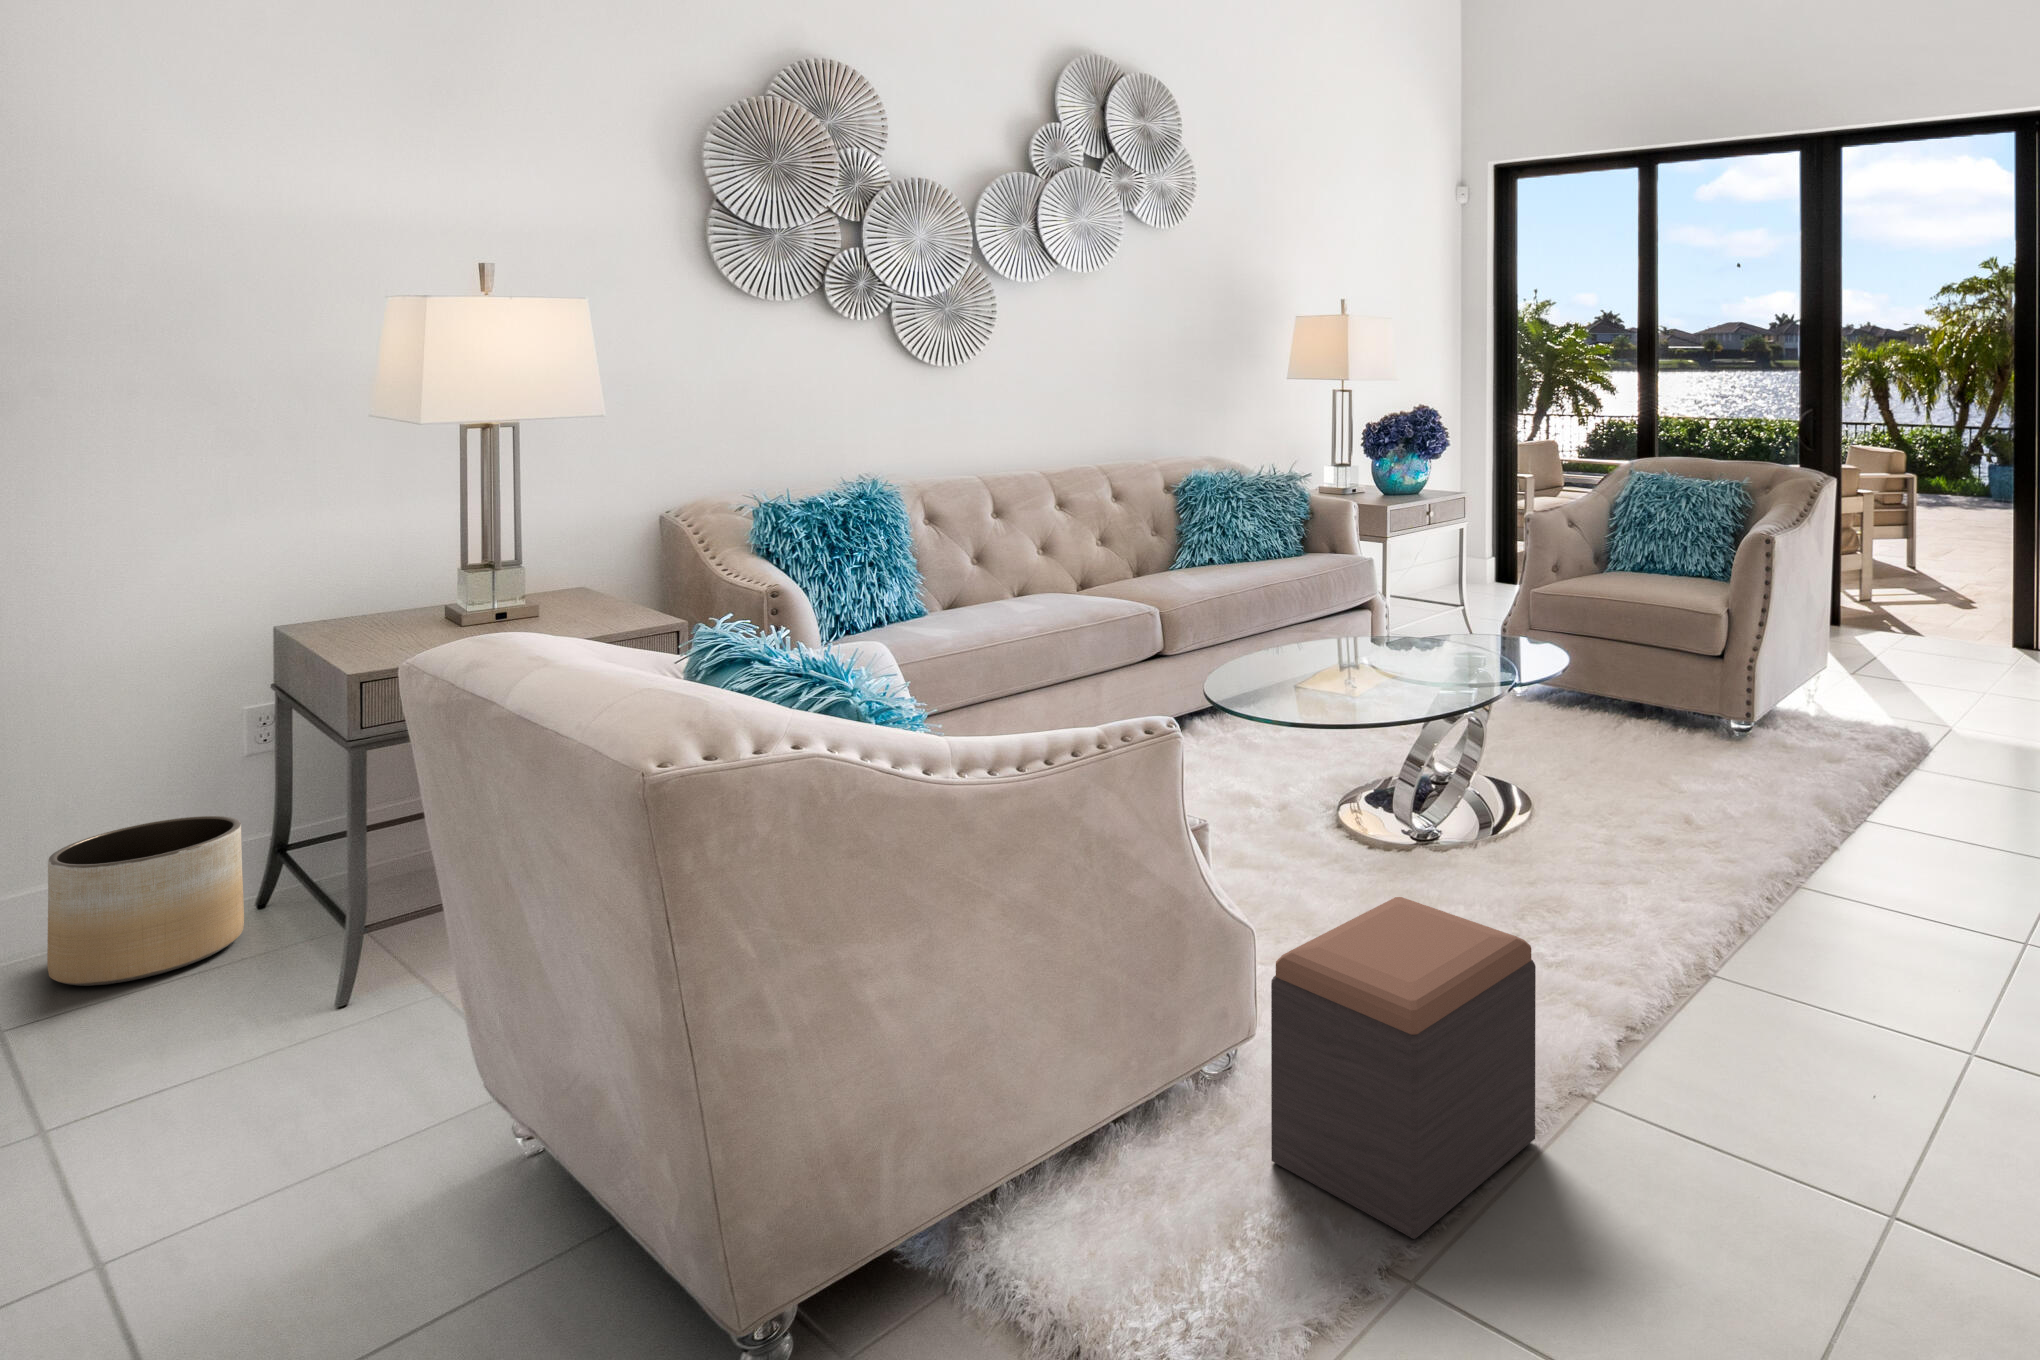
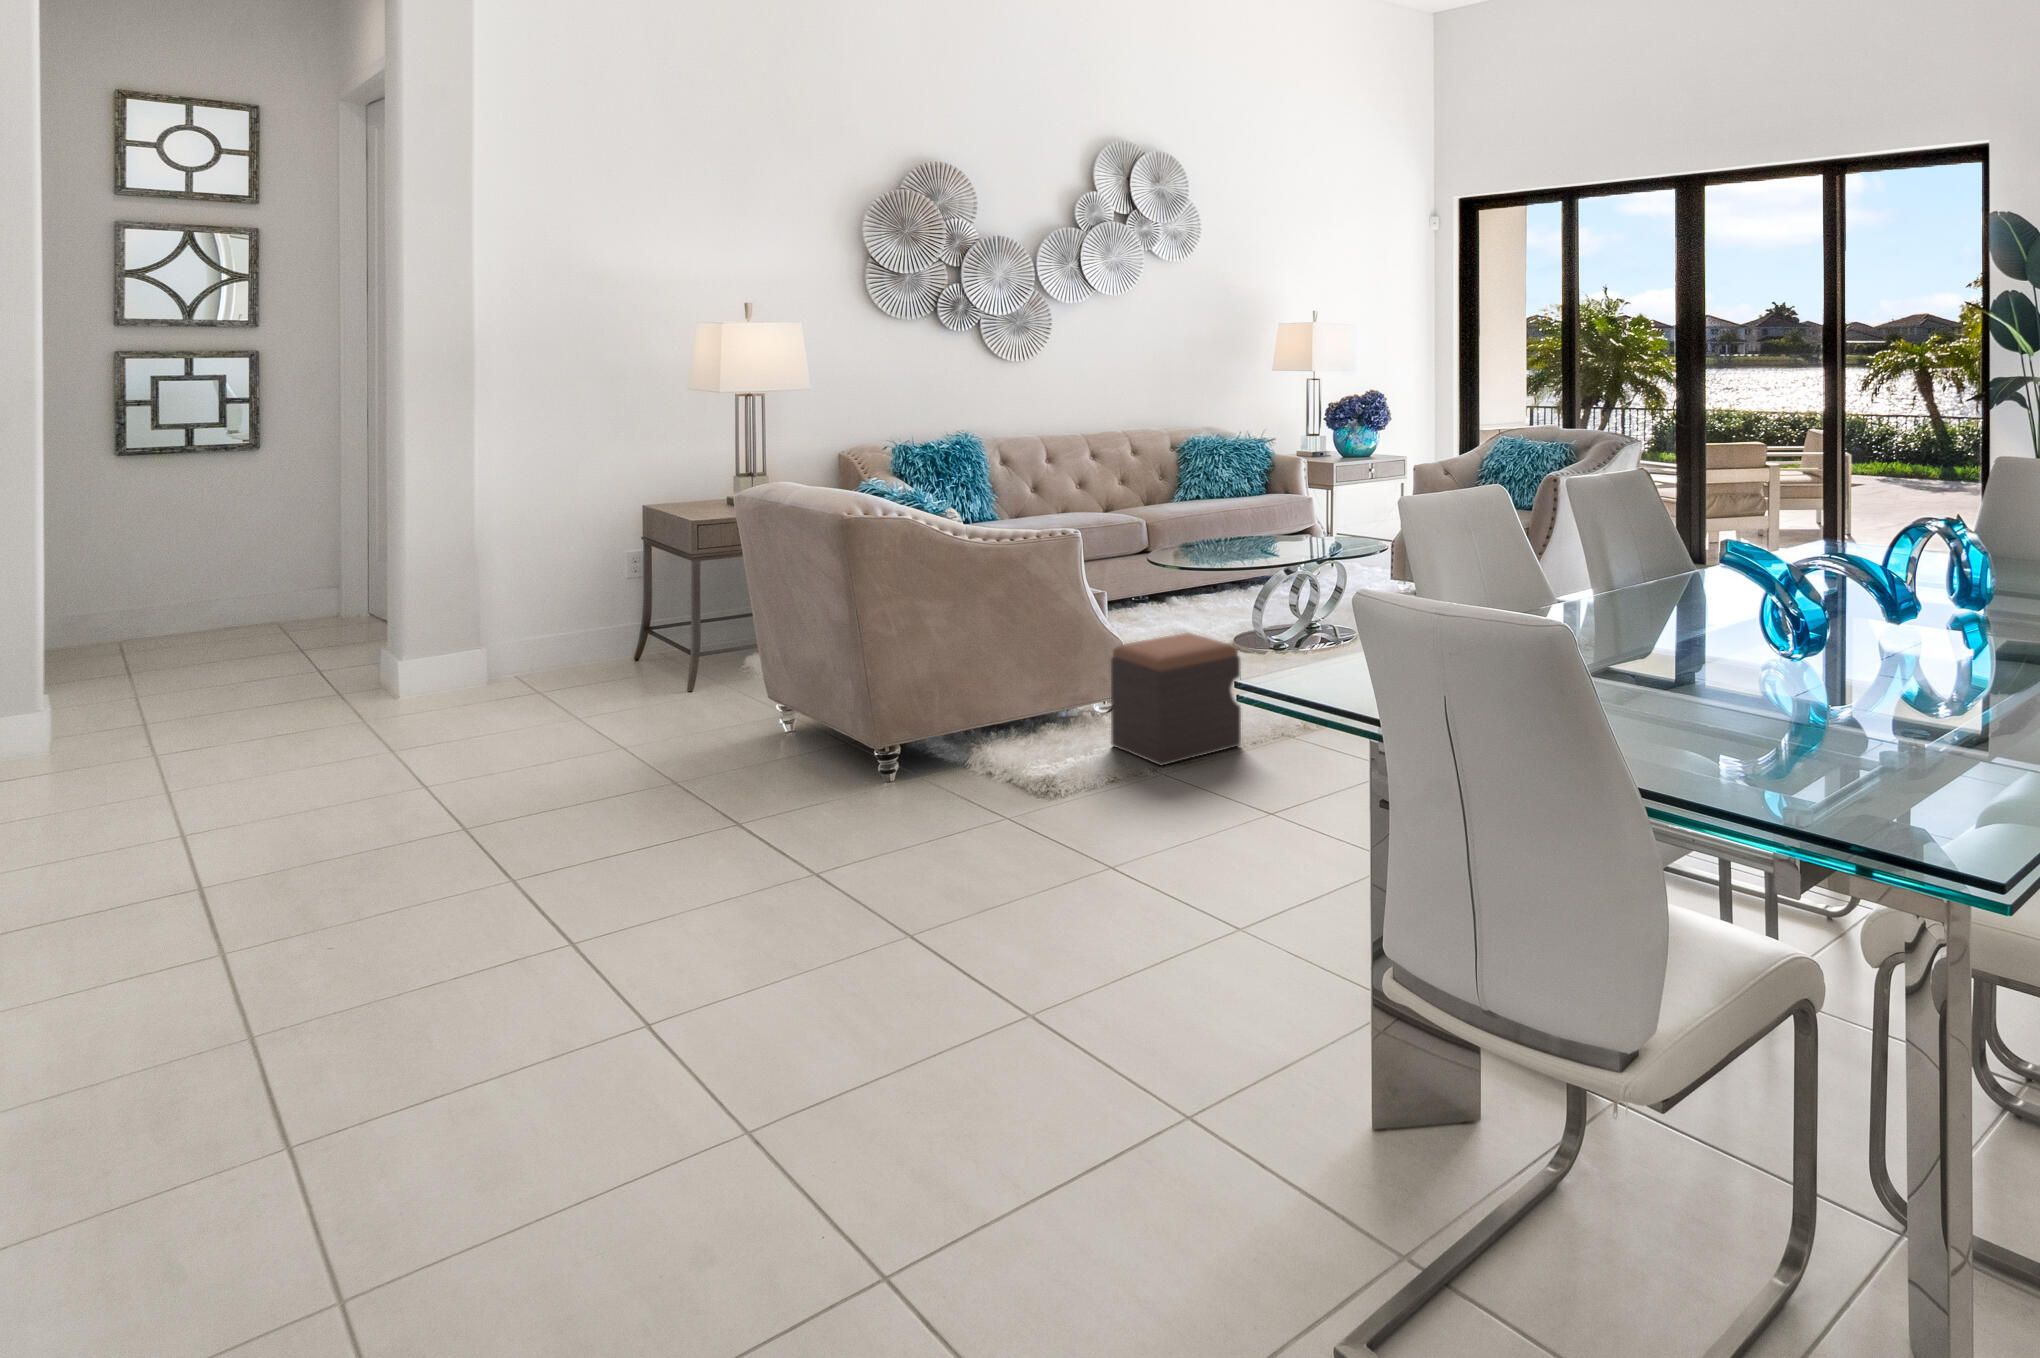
planter: present [47,816,244,986] -> none [550,602,635,677]

